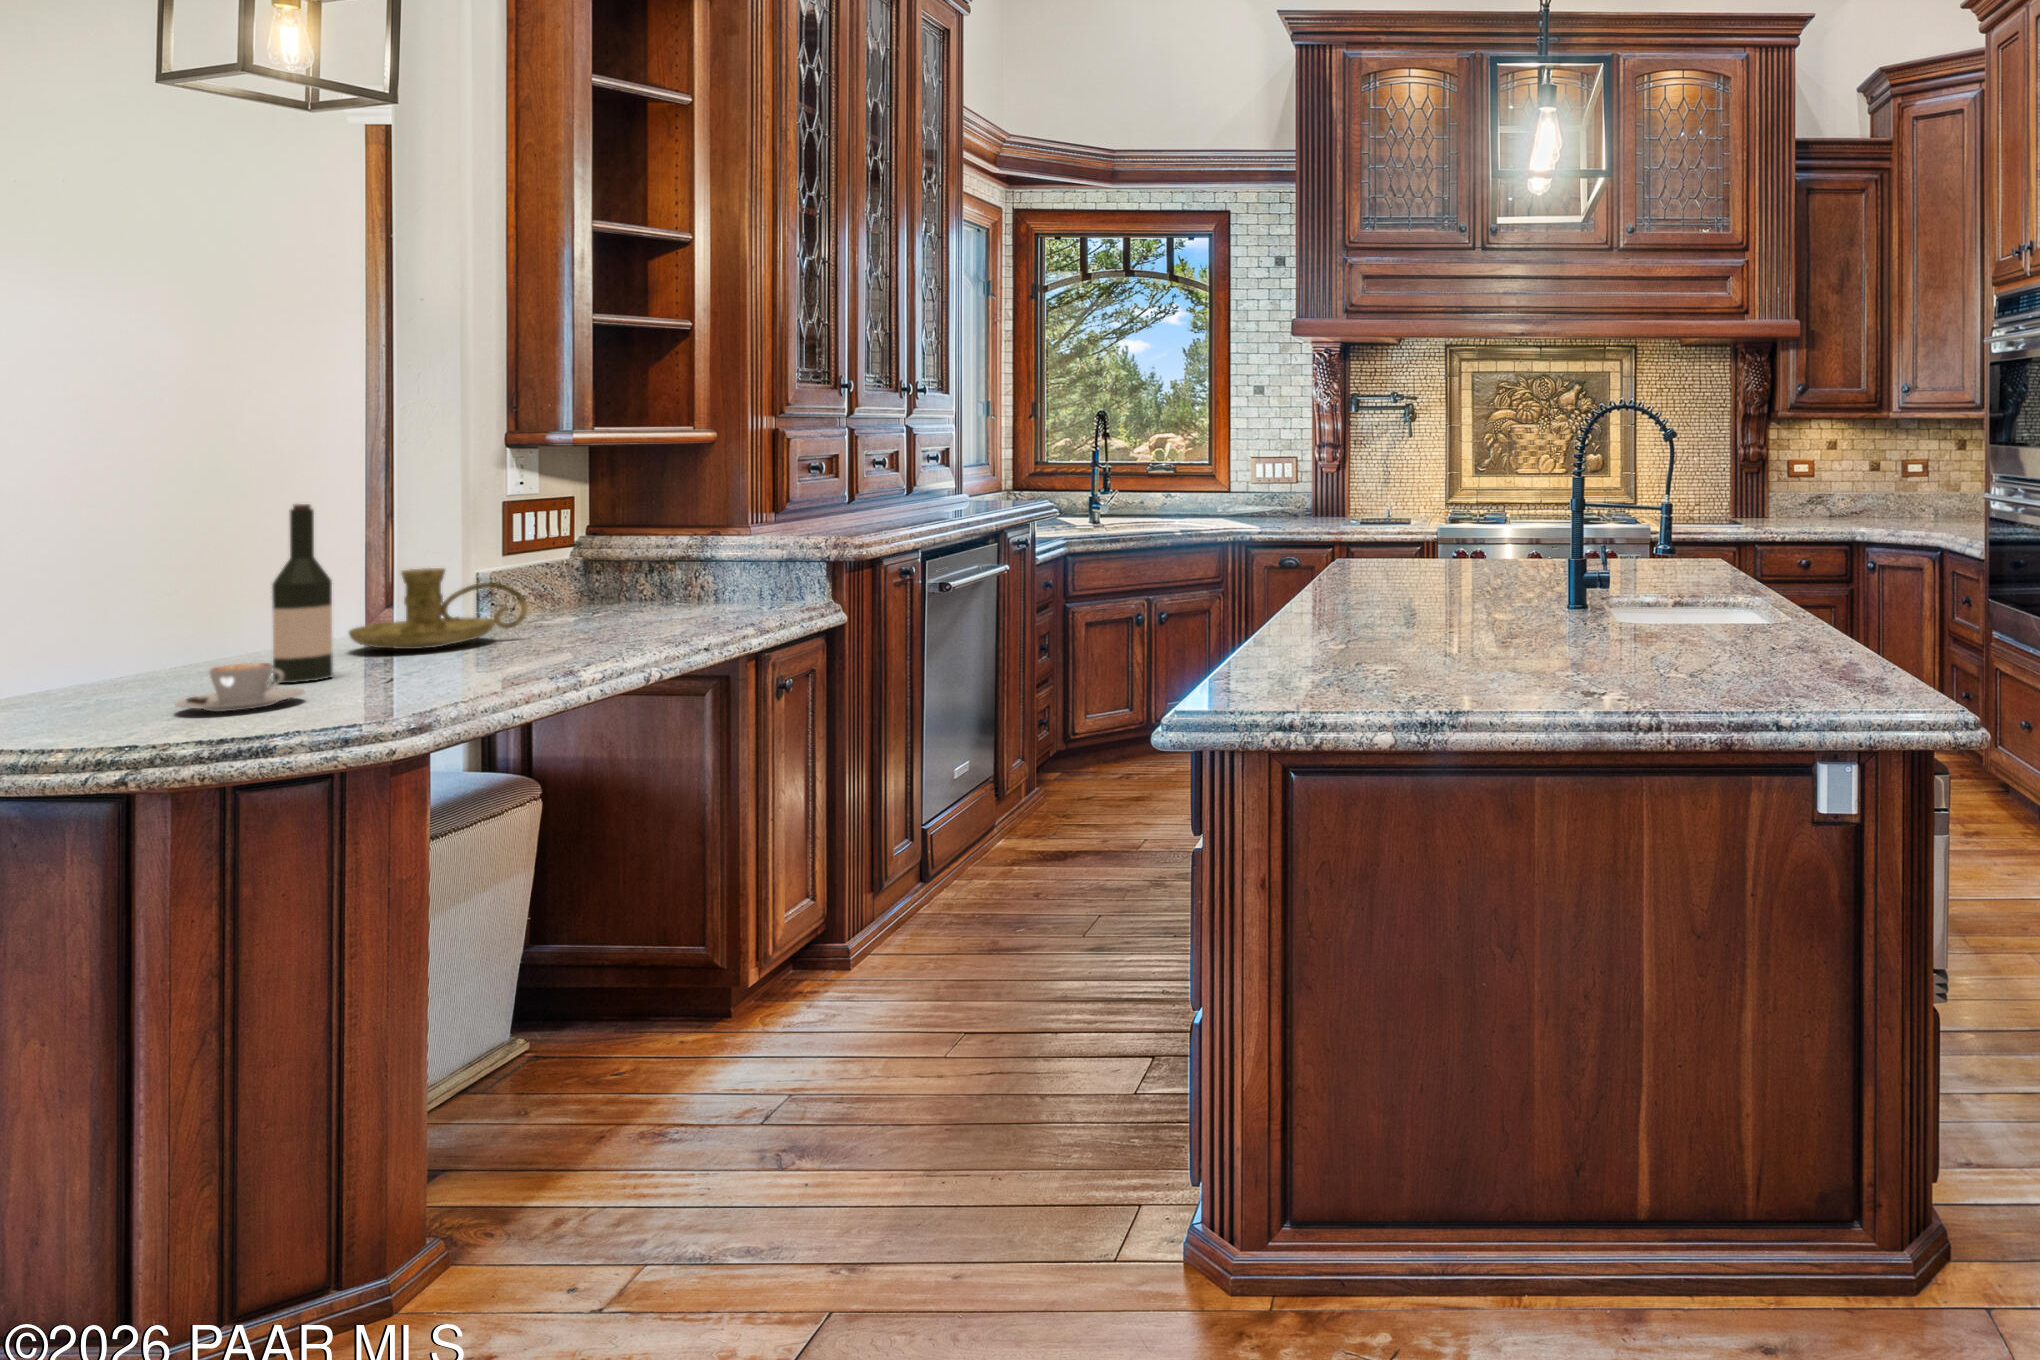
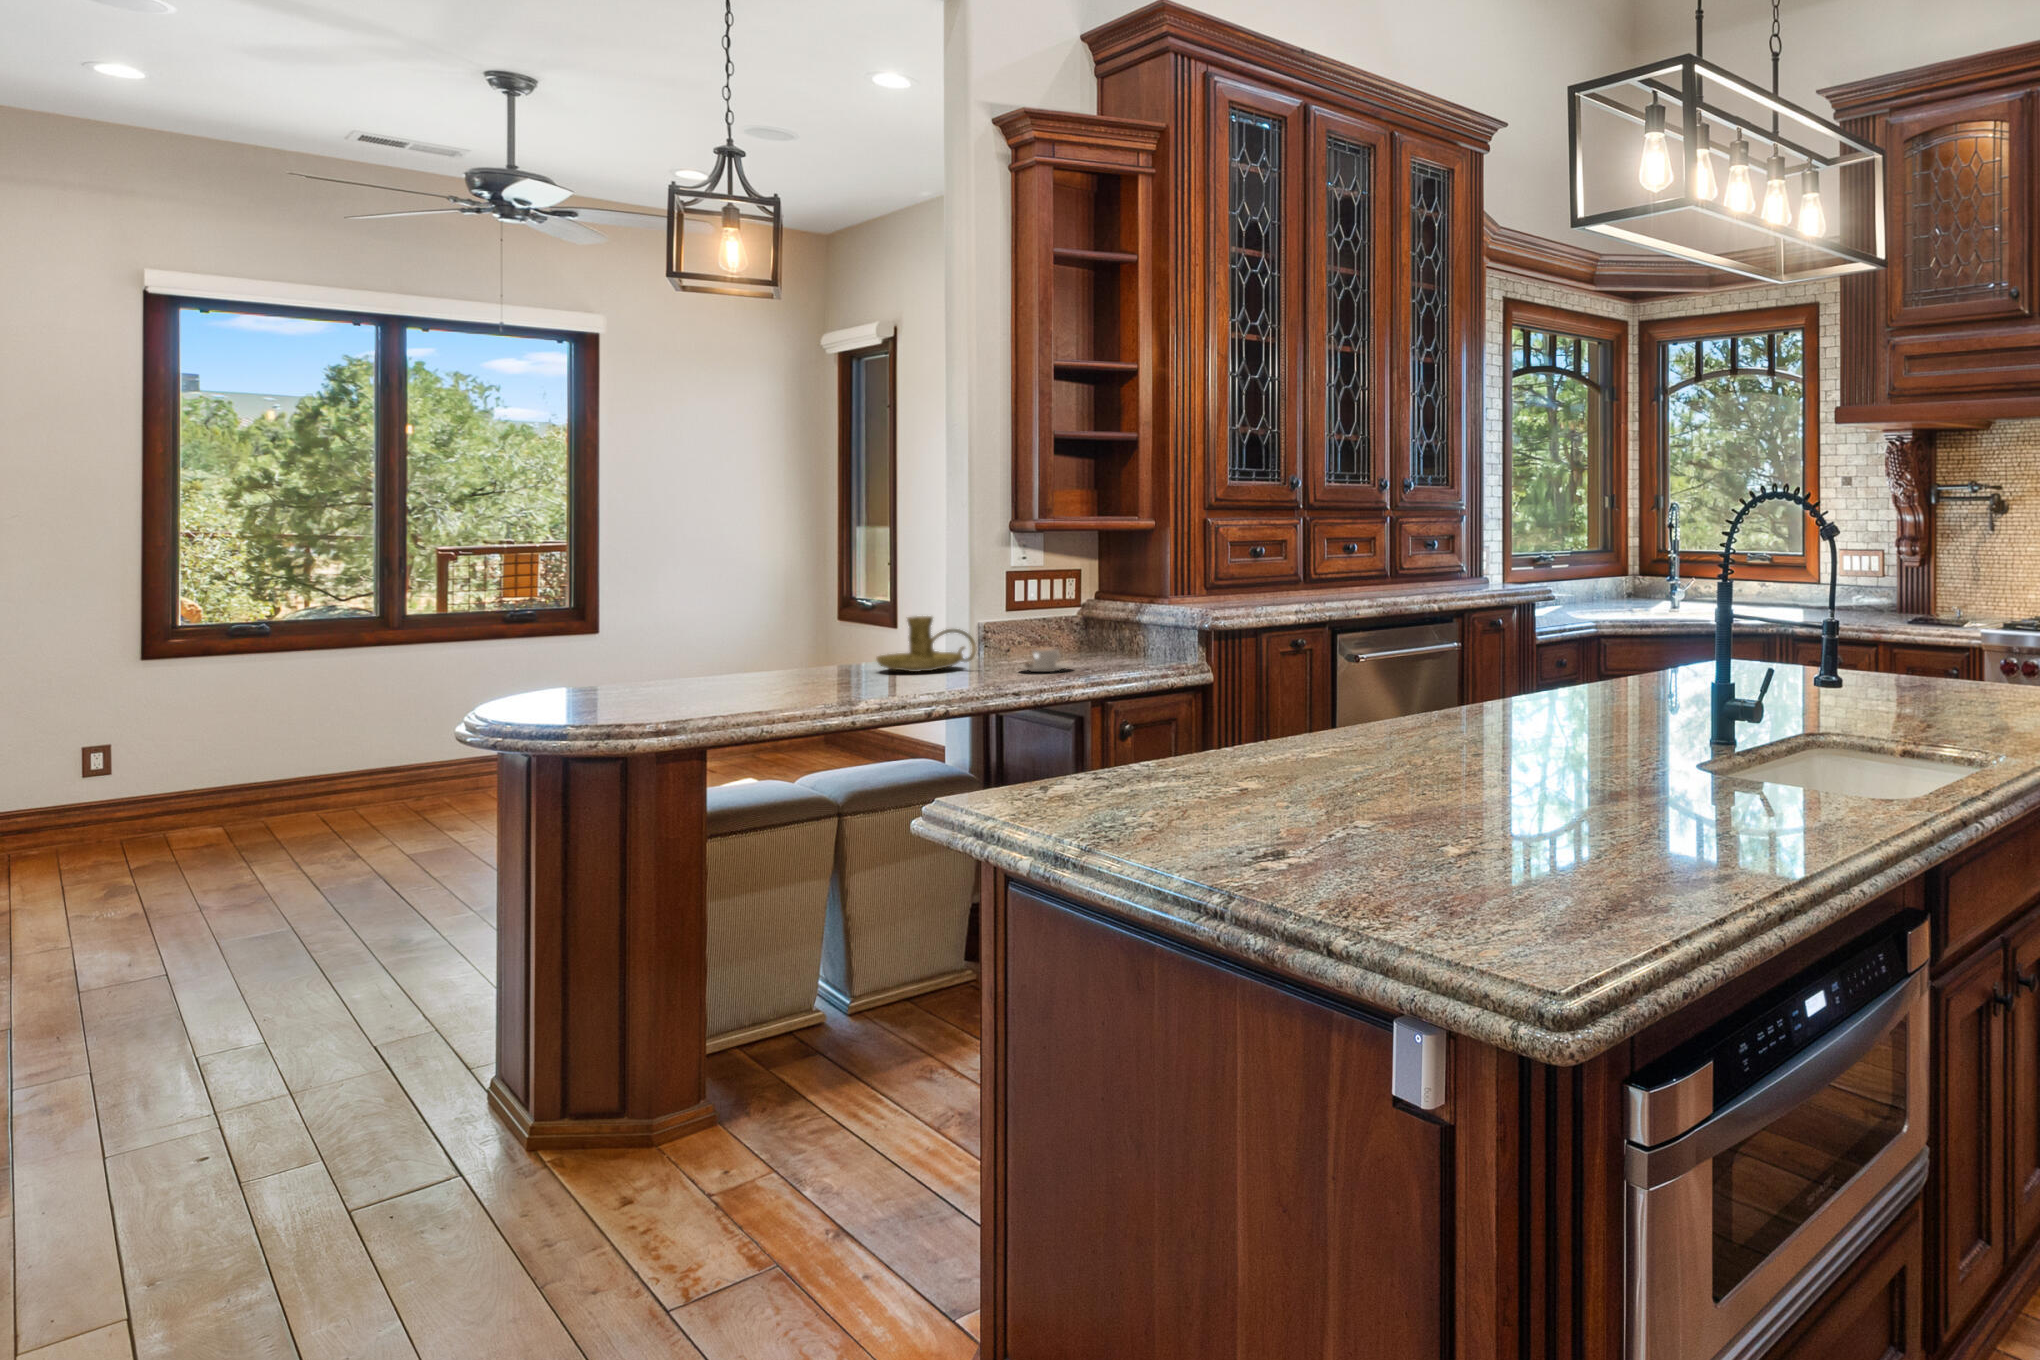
wine bottle: present [272,504,333,683] -> none [786,568,821,685]
coffee cup: present [176,663,305,712] -> present [1019,647,1071,672]

